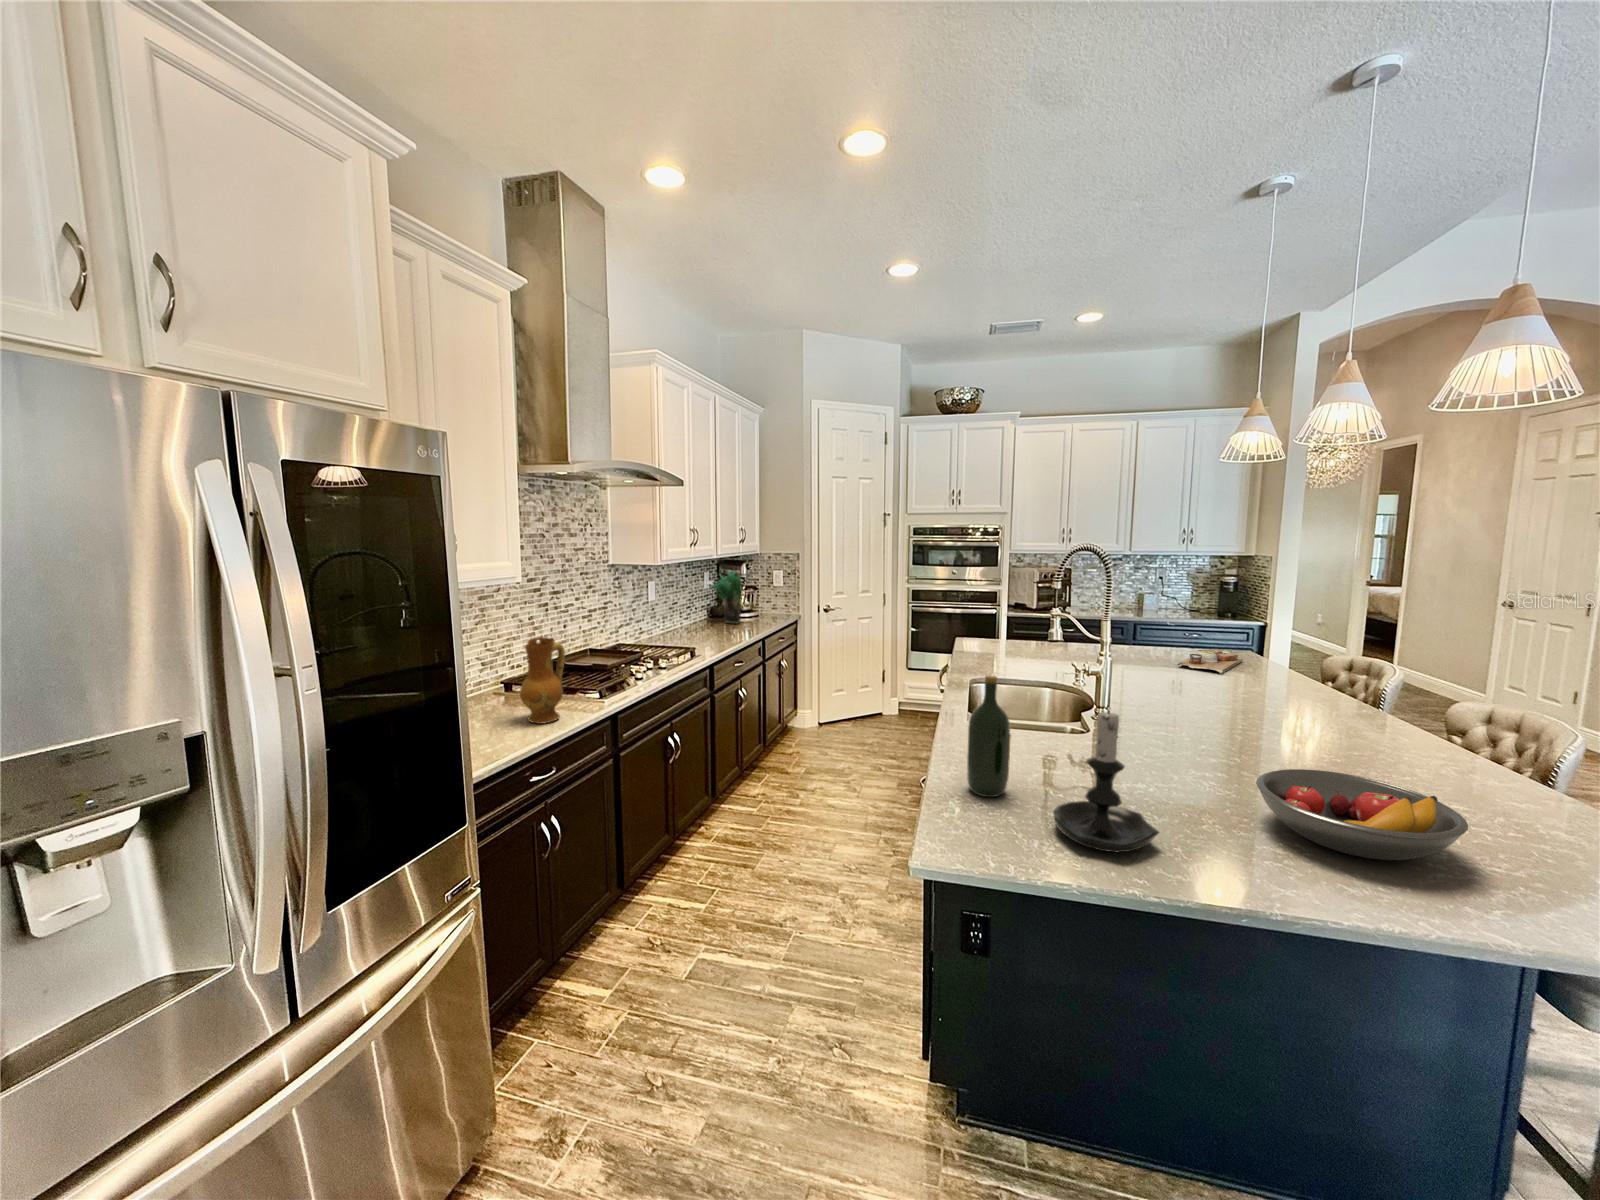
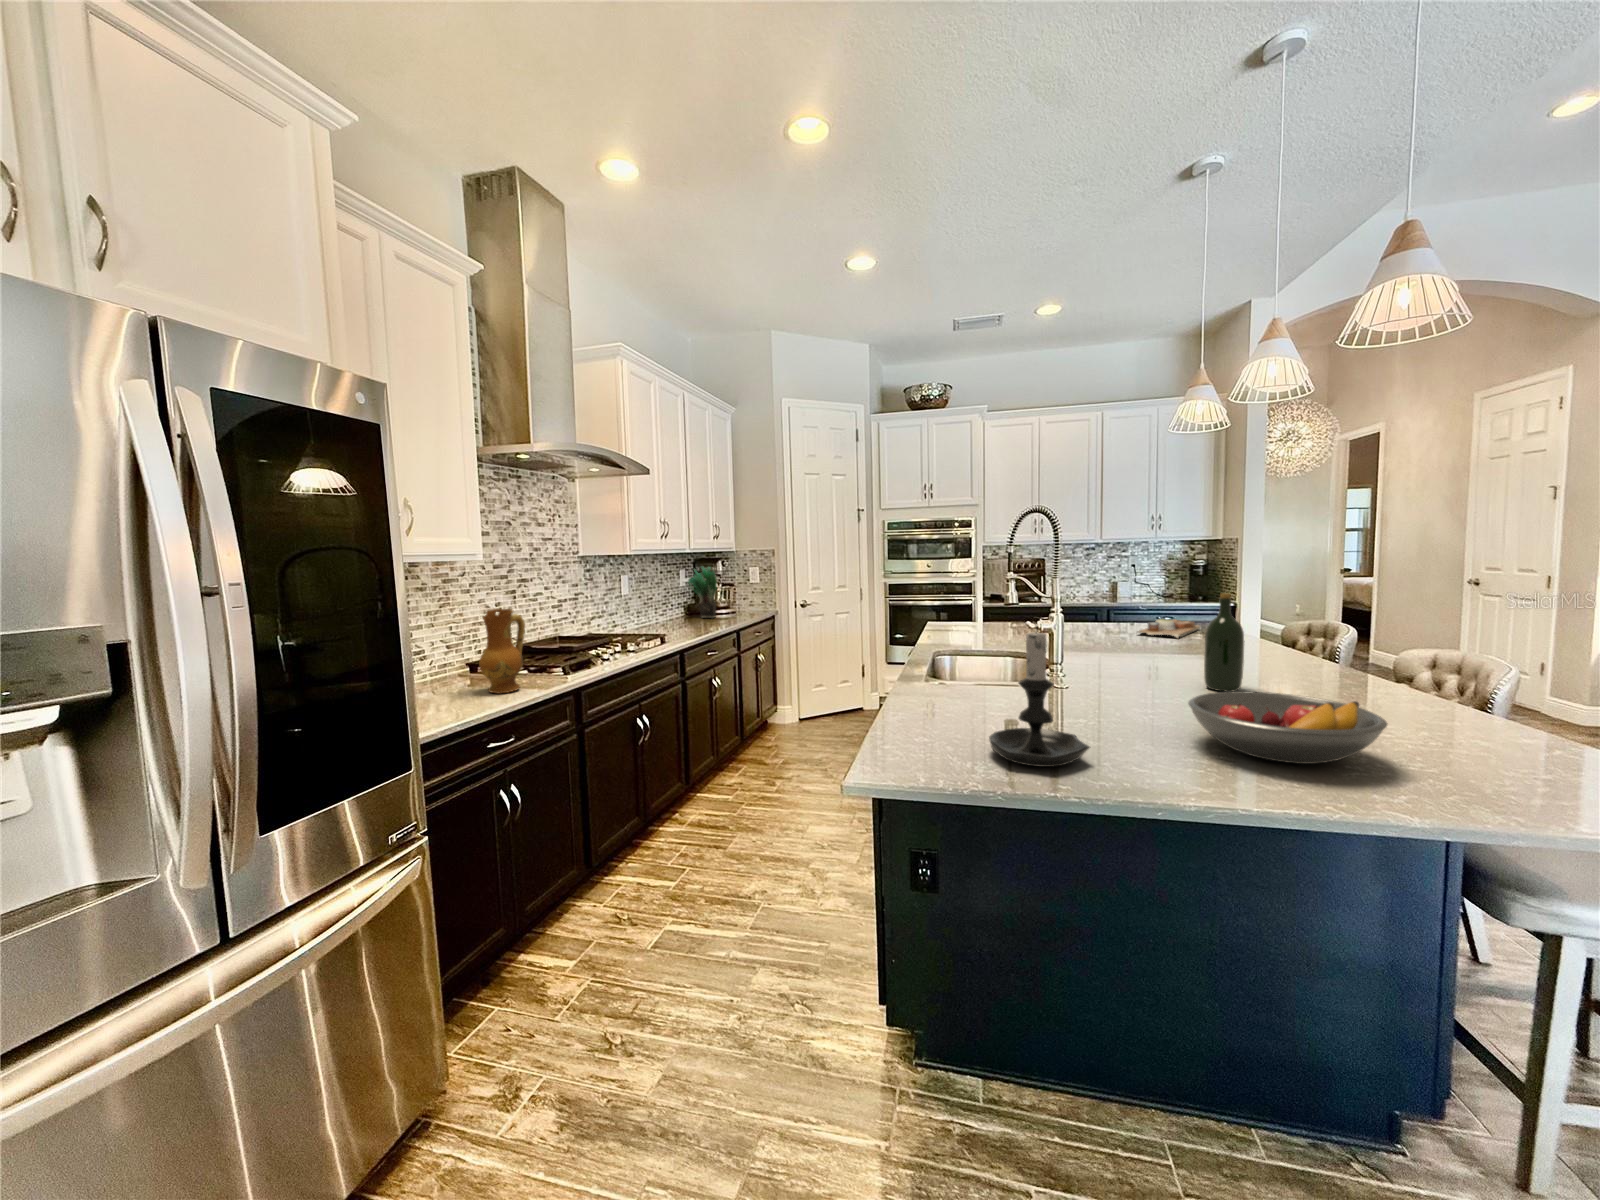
wine bottle: present [967,675,1011,797] -> present [1204,593,1244,692]

